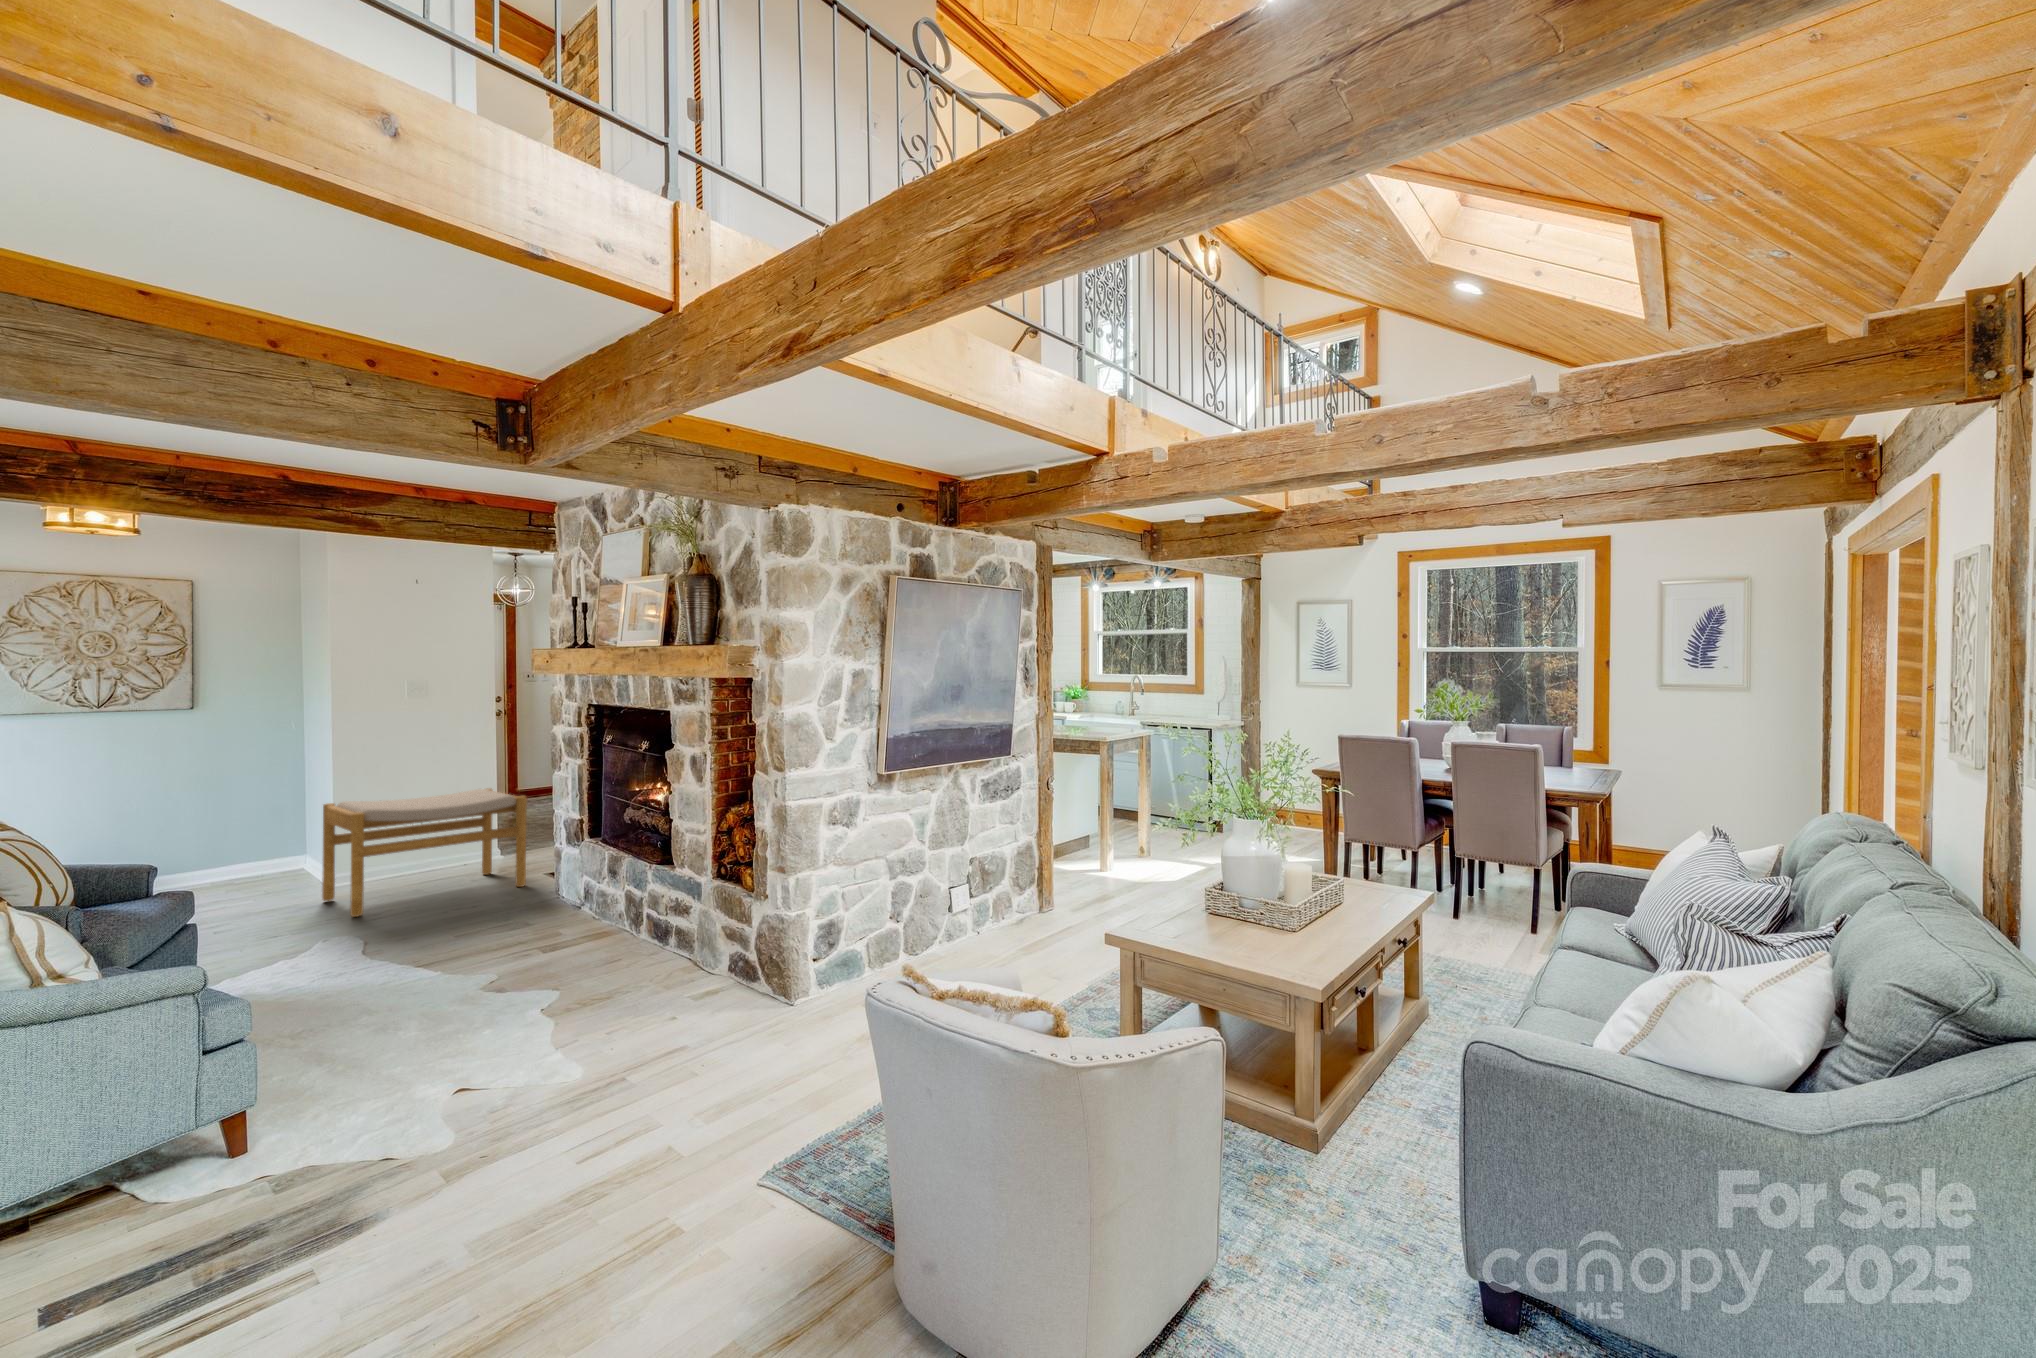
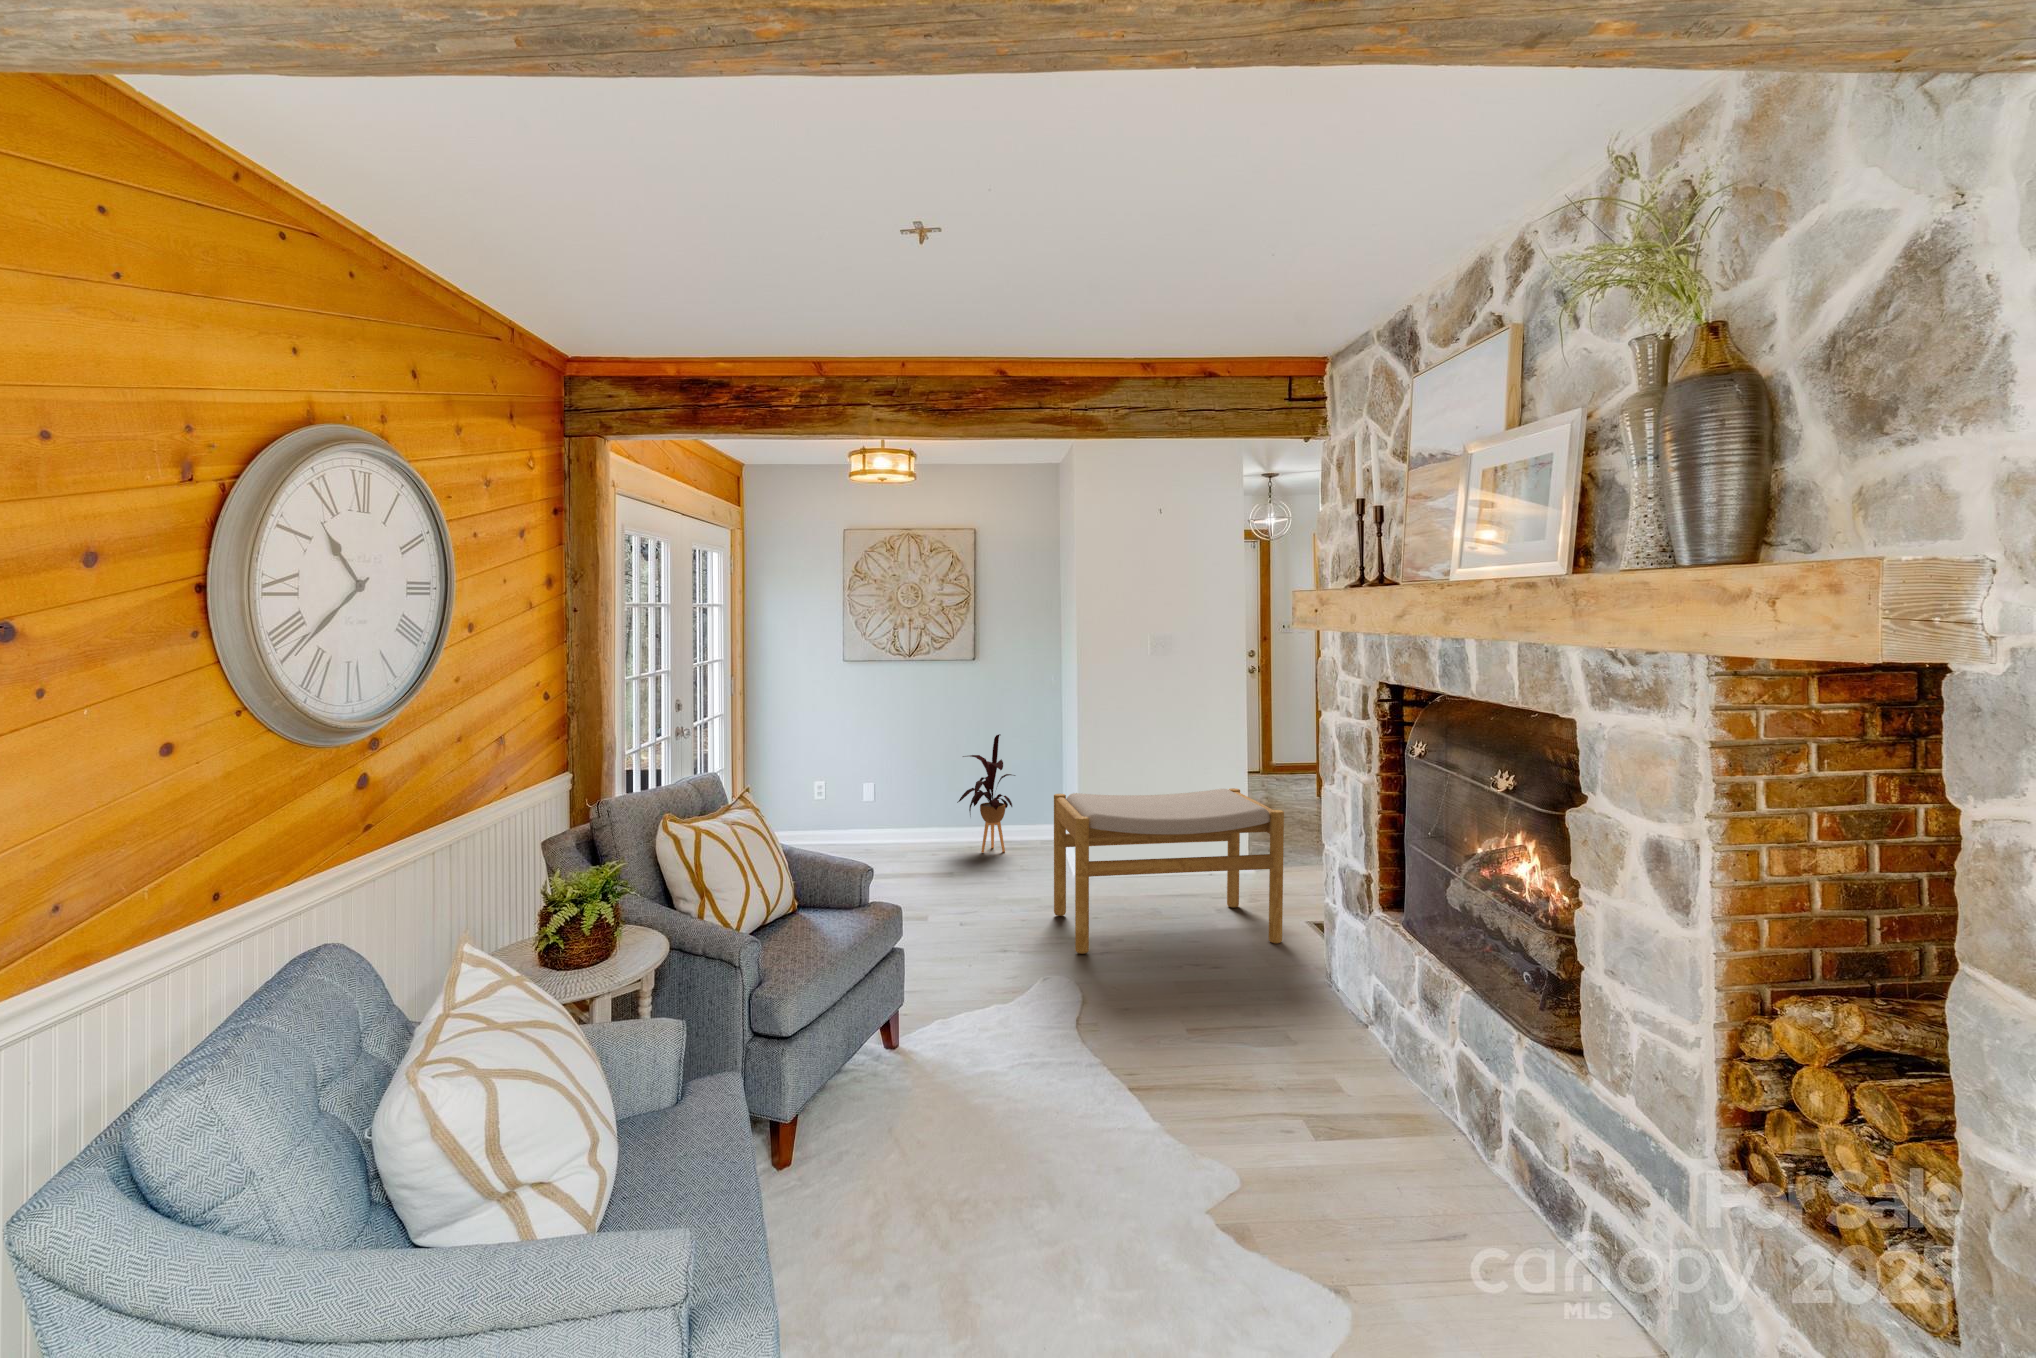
house plant: none [194,767,266,877] -> present [957,734,1015,853]

